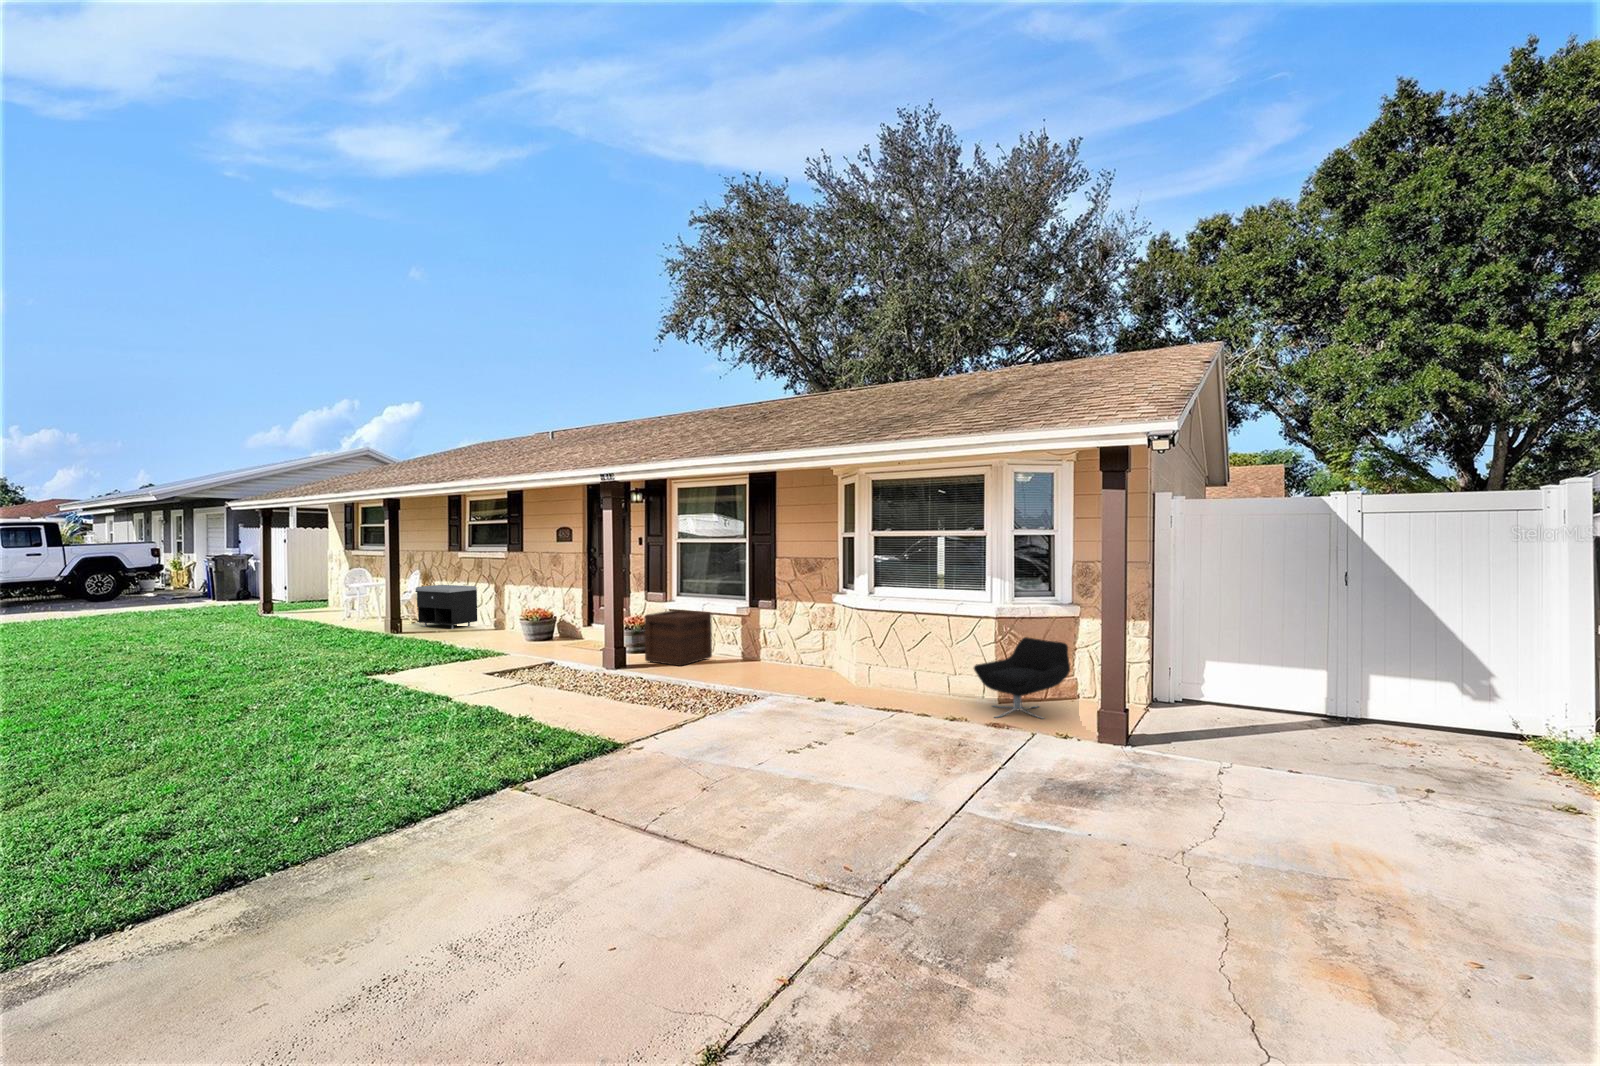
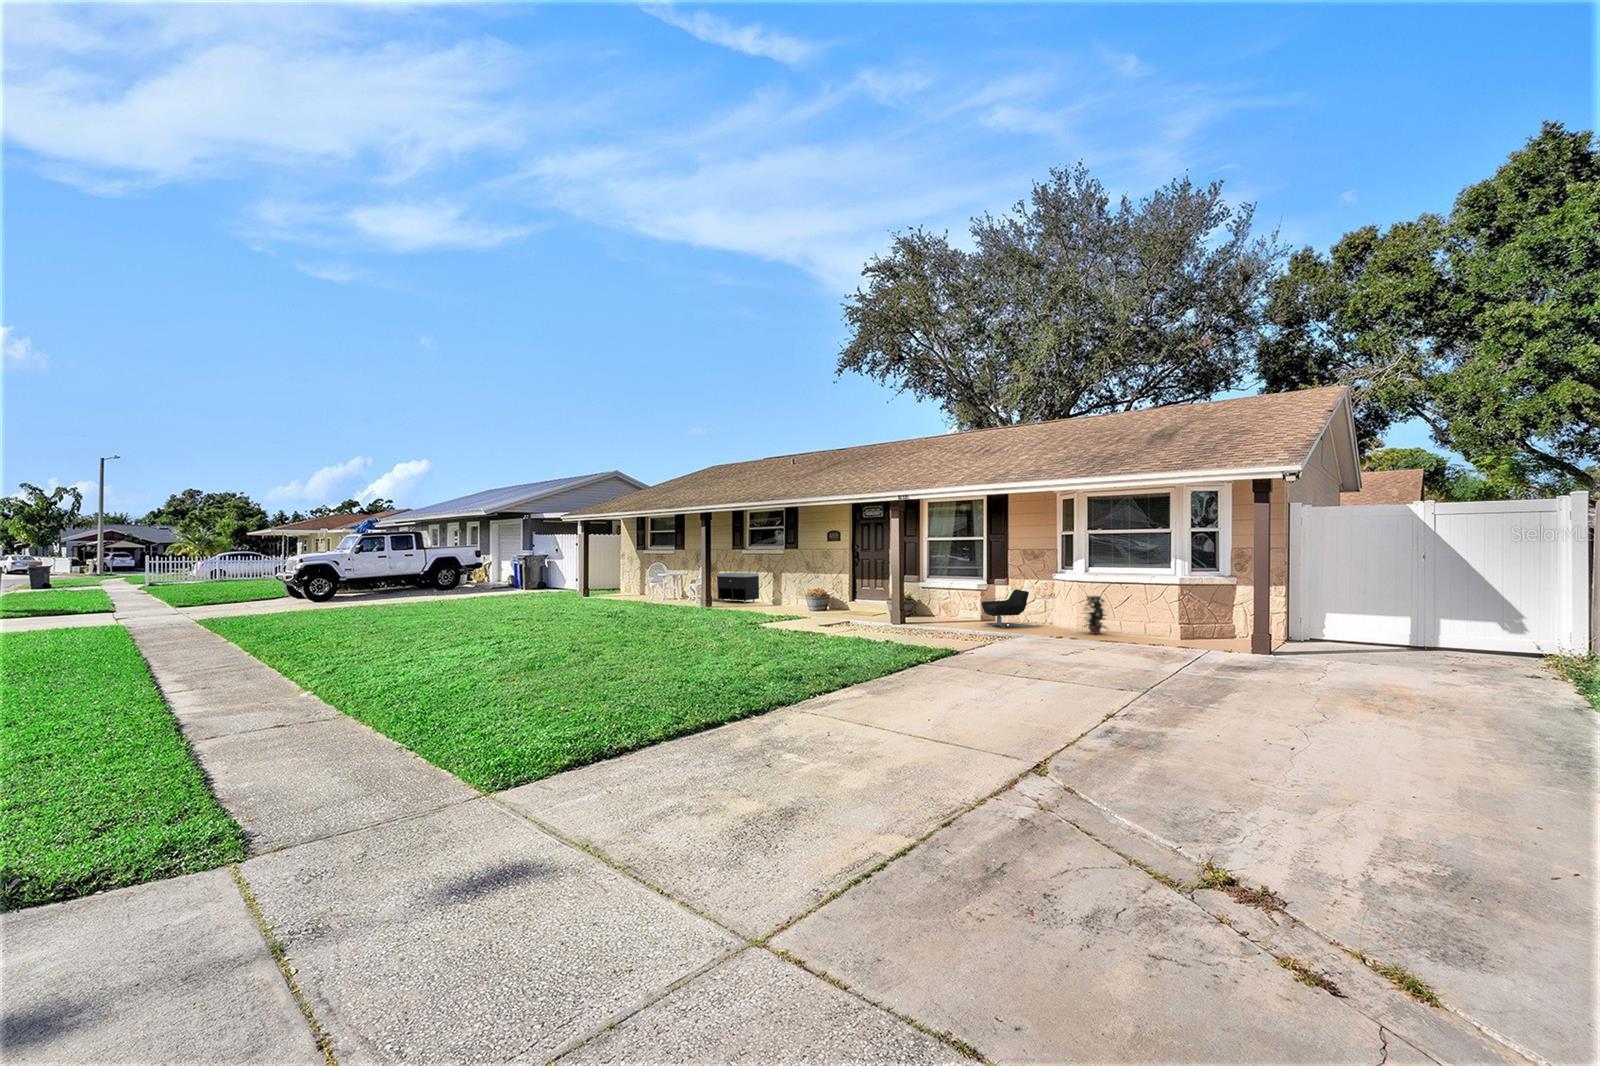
wooden crate: present [644,610,712,666] -> none [915,586,959,622]
decorative plant: none [860,630,902,690] -> present [1084,596,1107,634]
lounge chair: present [974,637,1070,719] -> present [981,589,1029,628]

